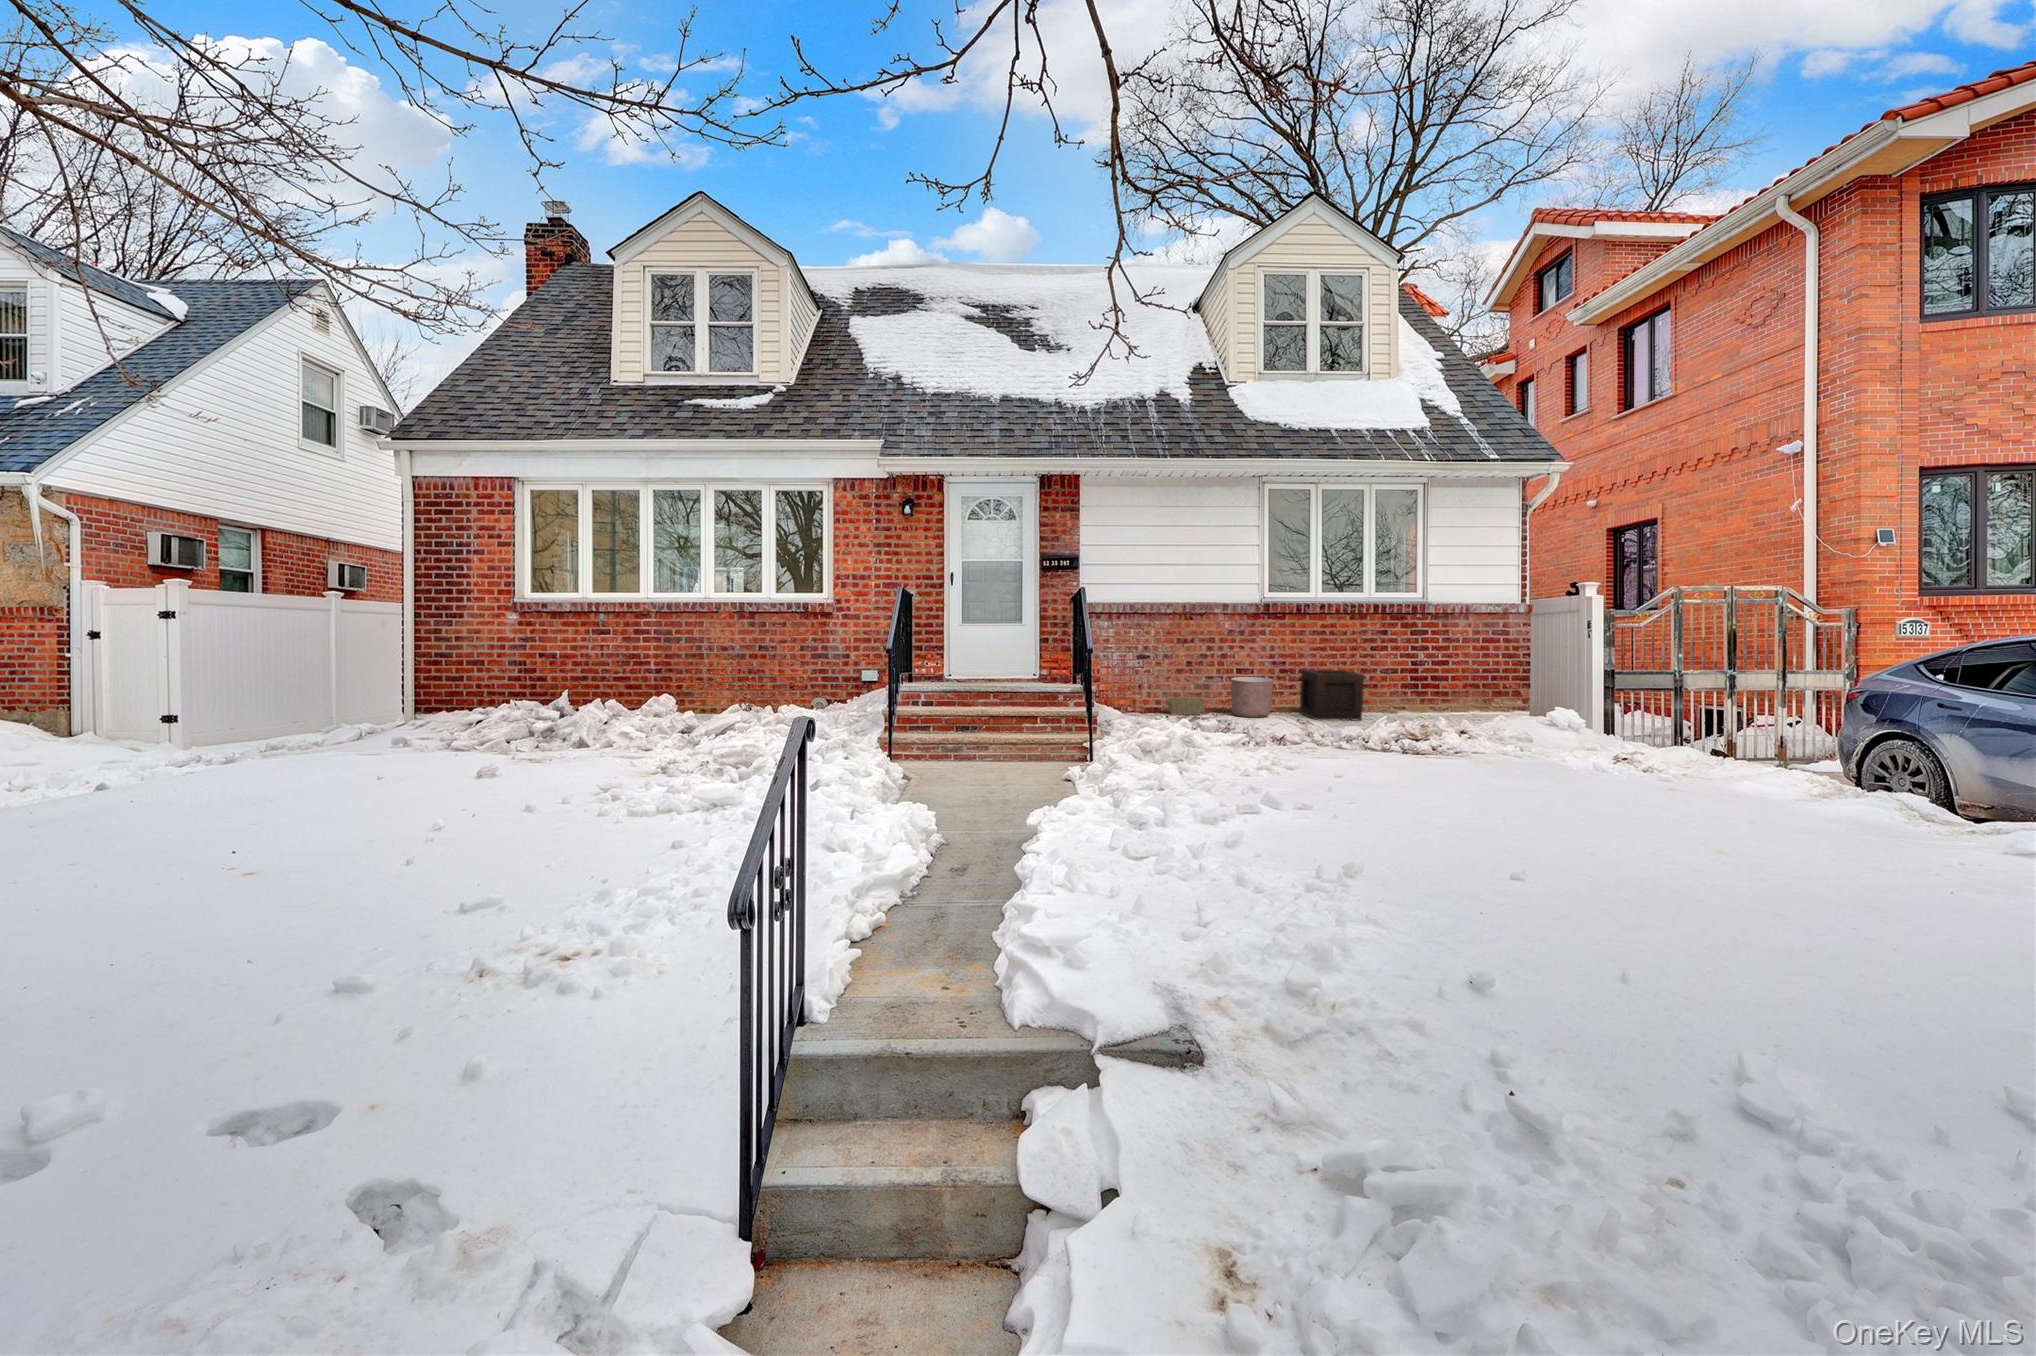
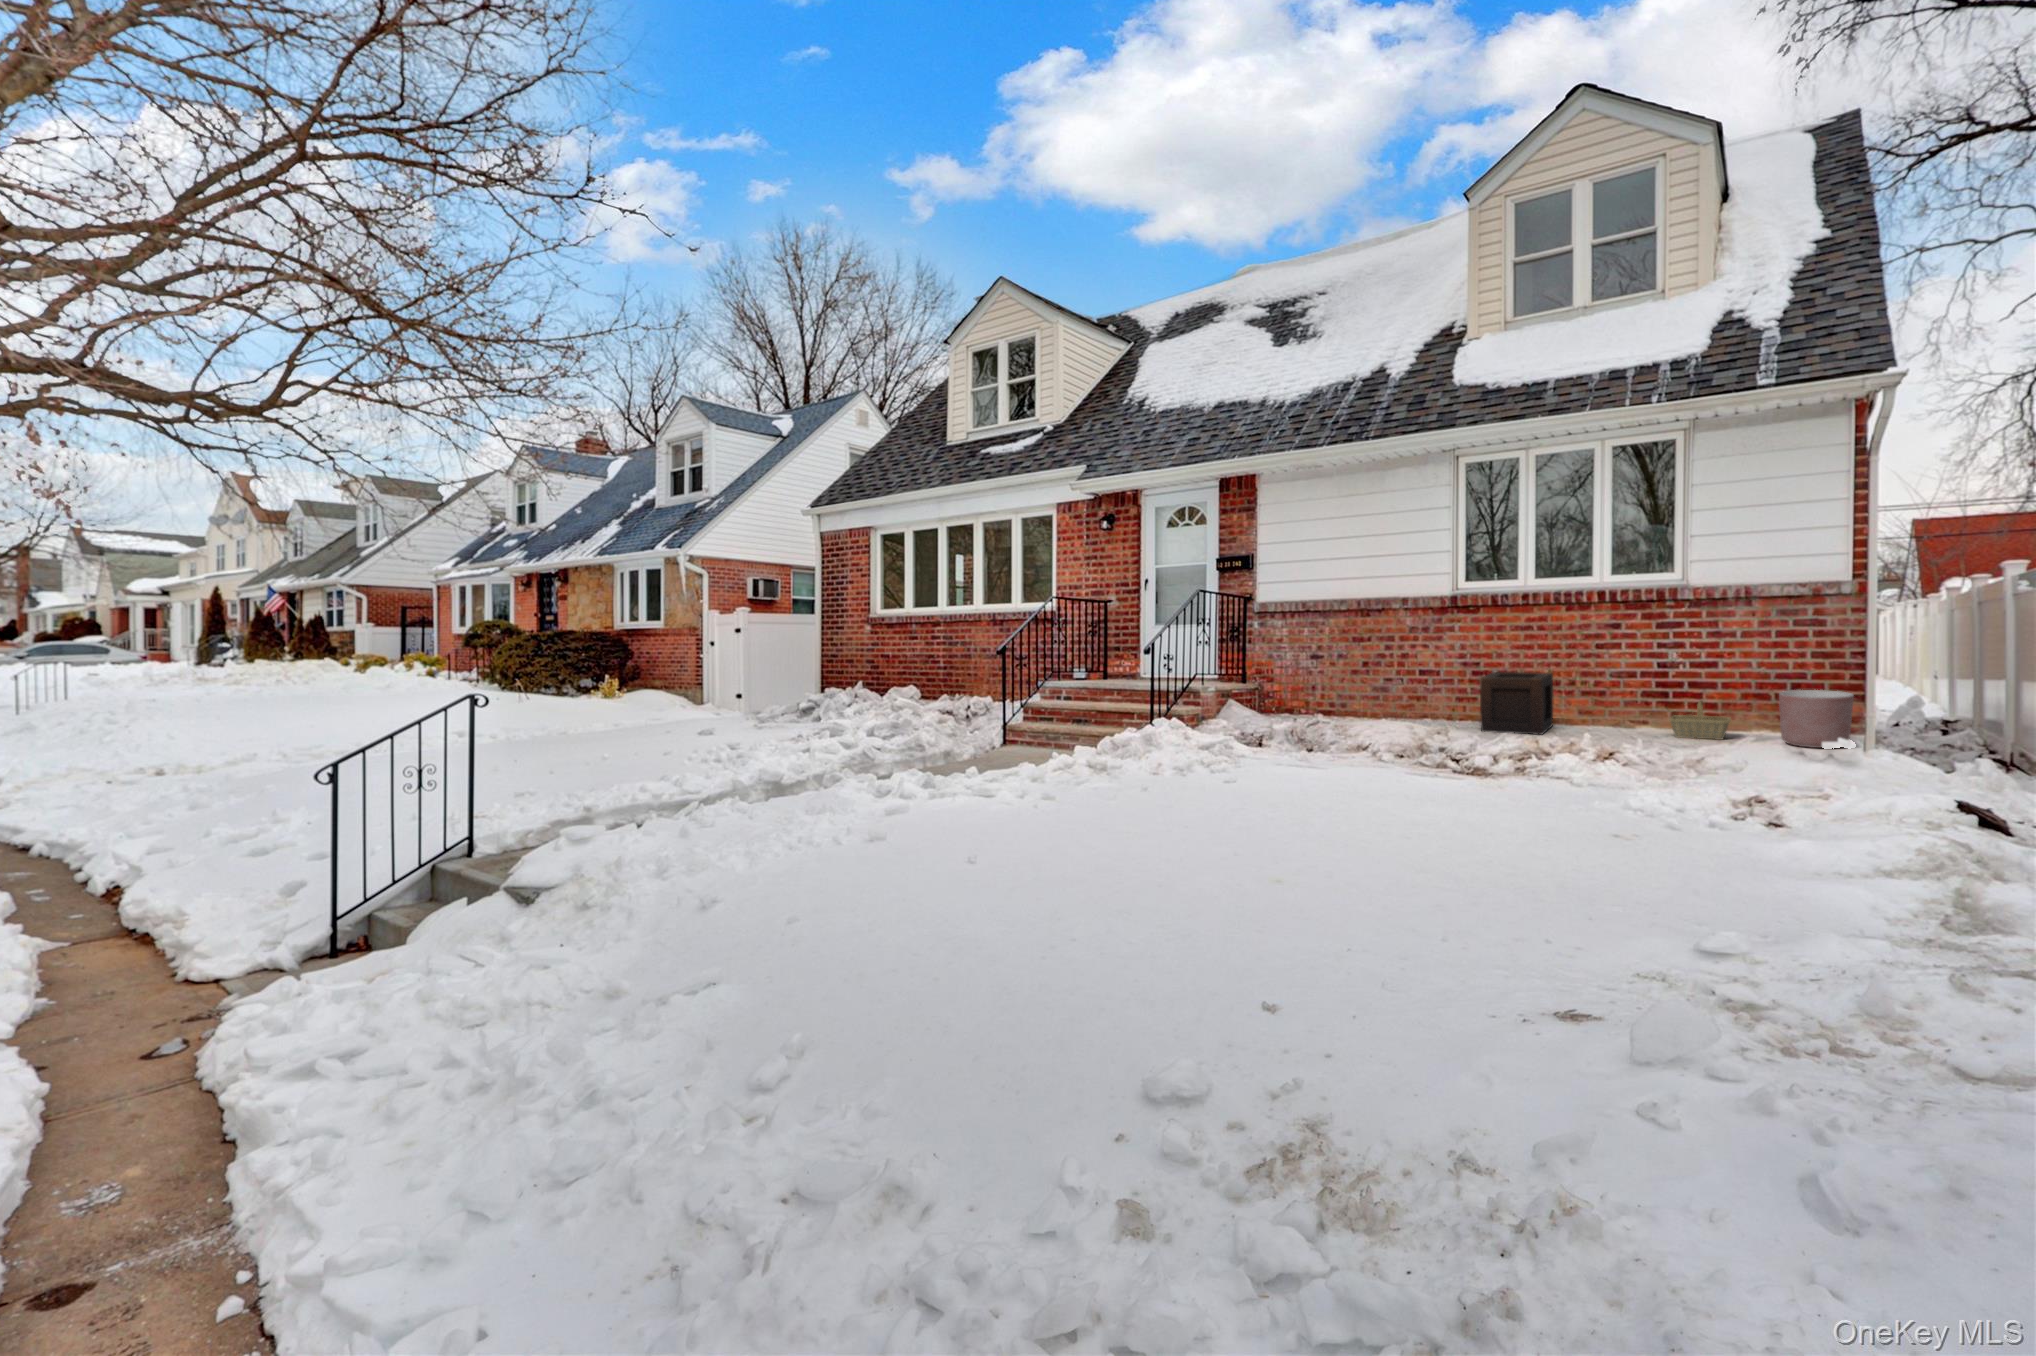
planter: present [1231,677,1273,718] -> present [1779,690,1854,748]
basket: present [1166,686,1205,715] -> present [1670,700,1731,740]

